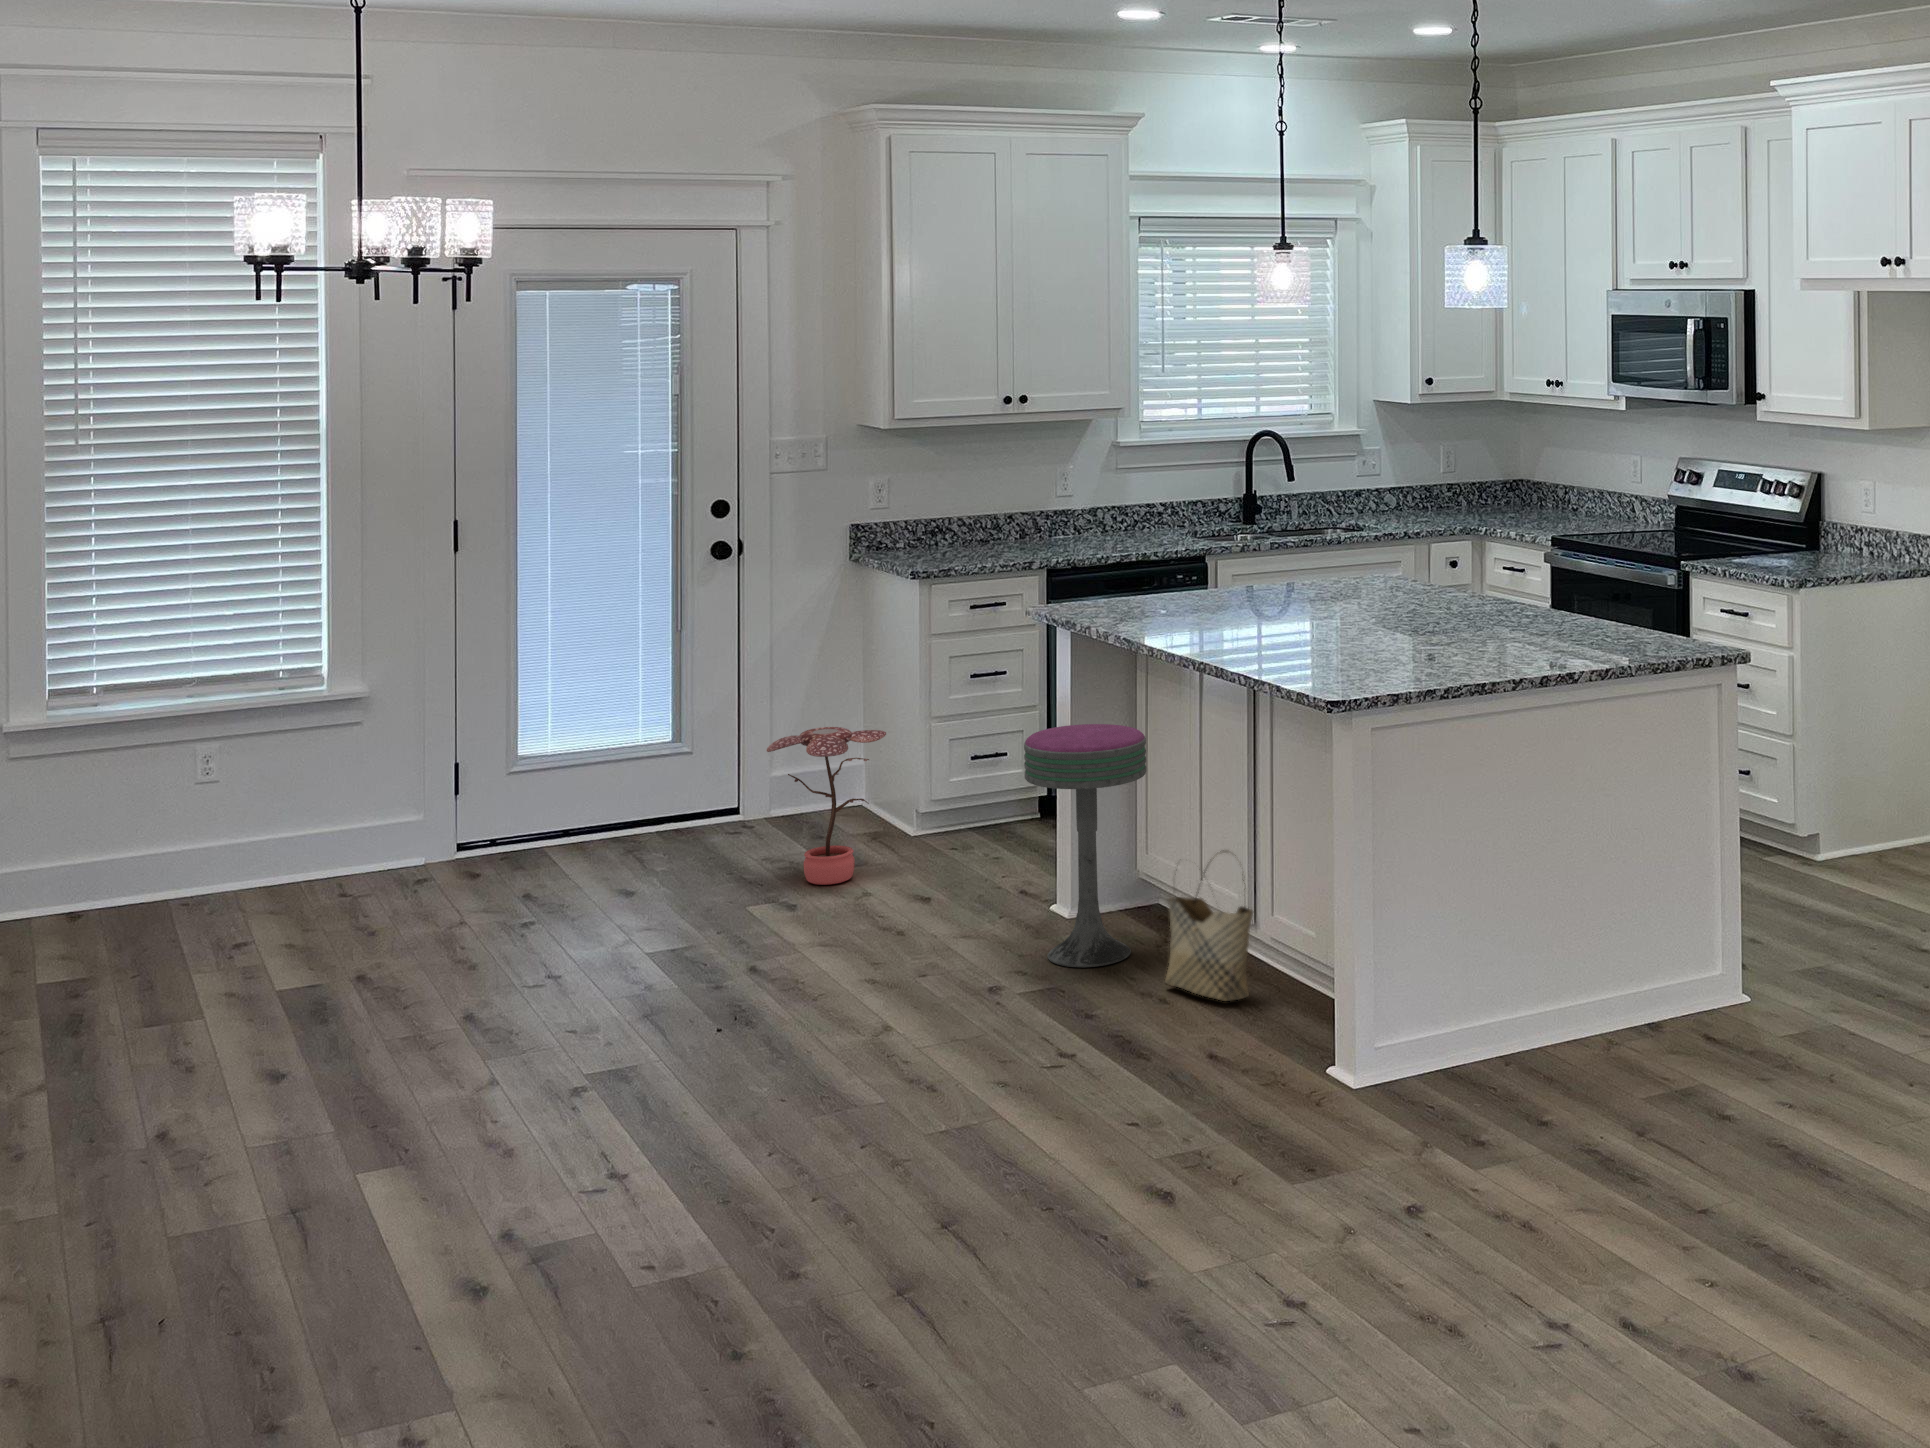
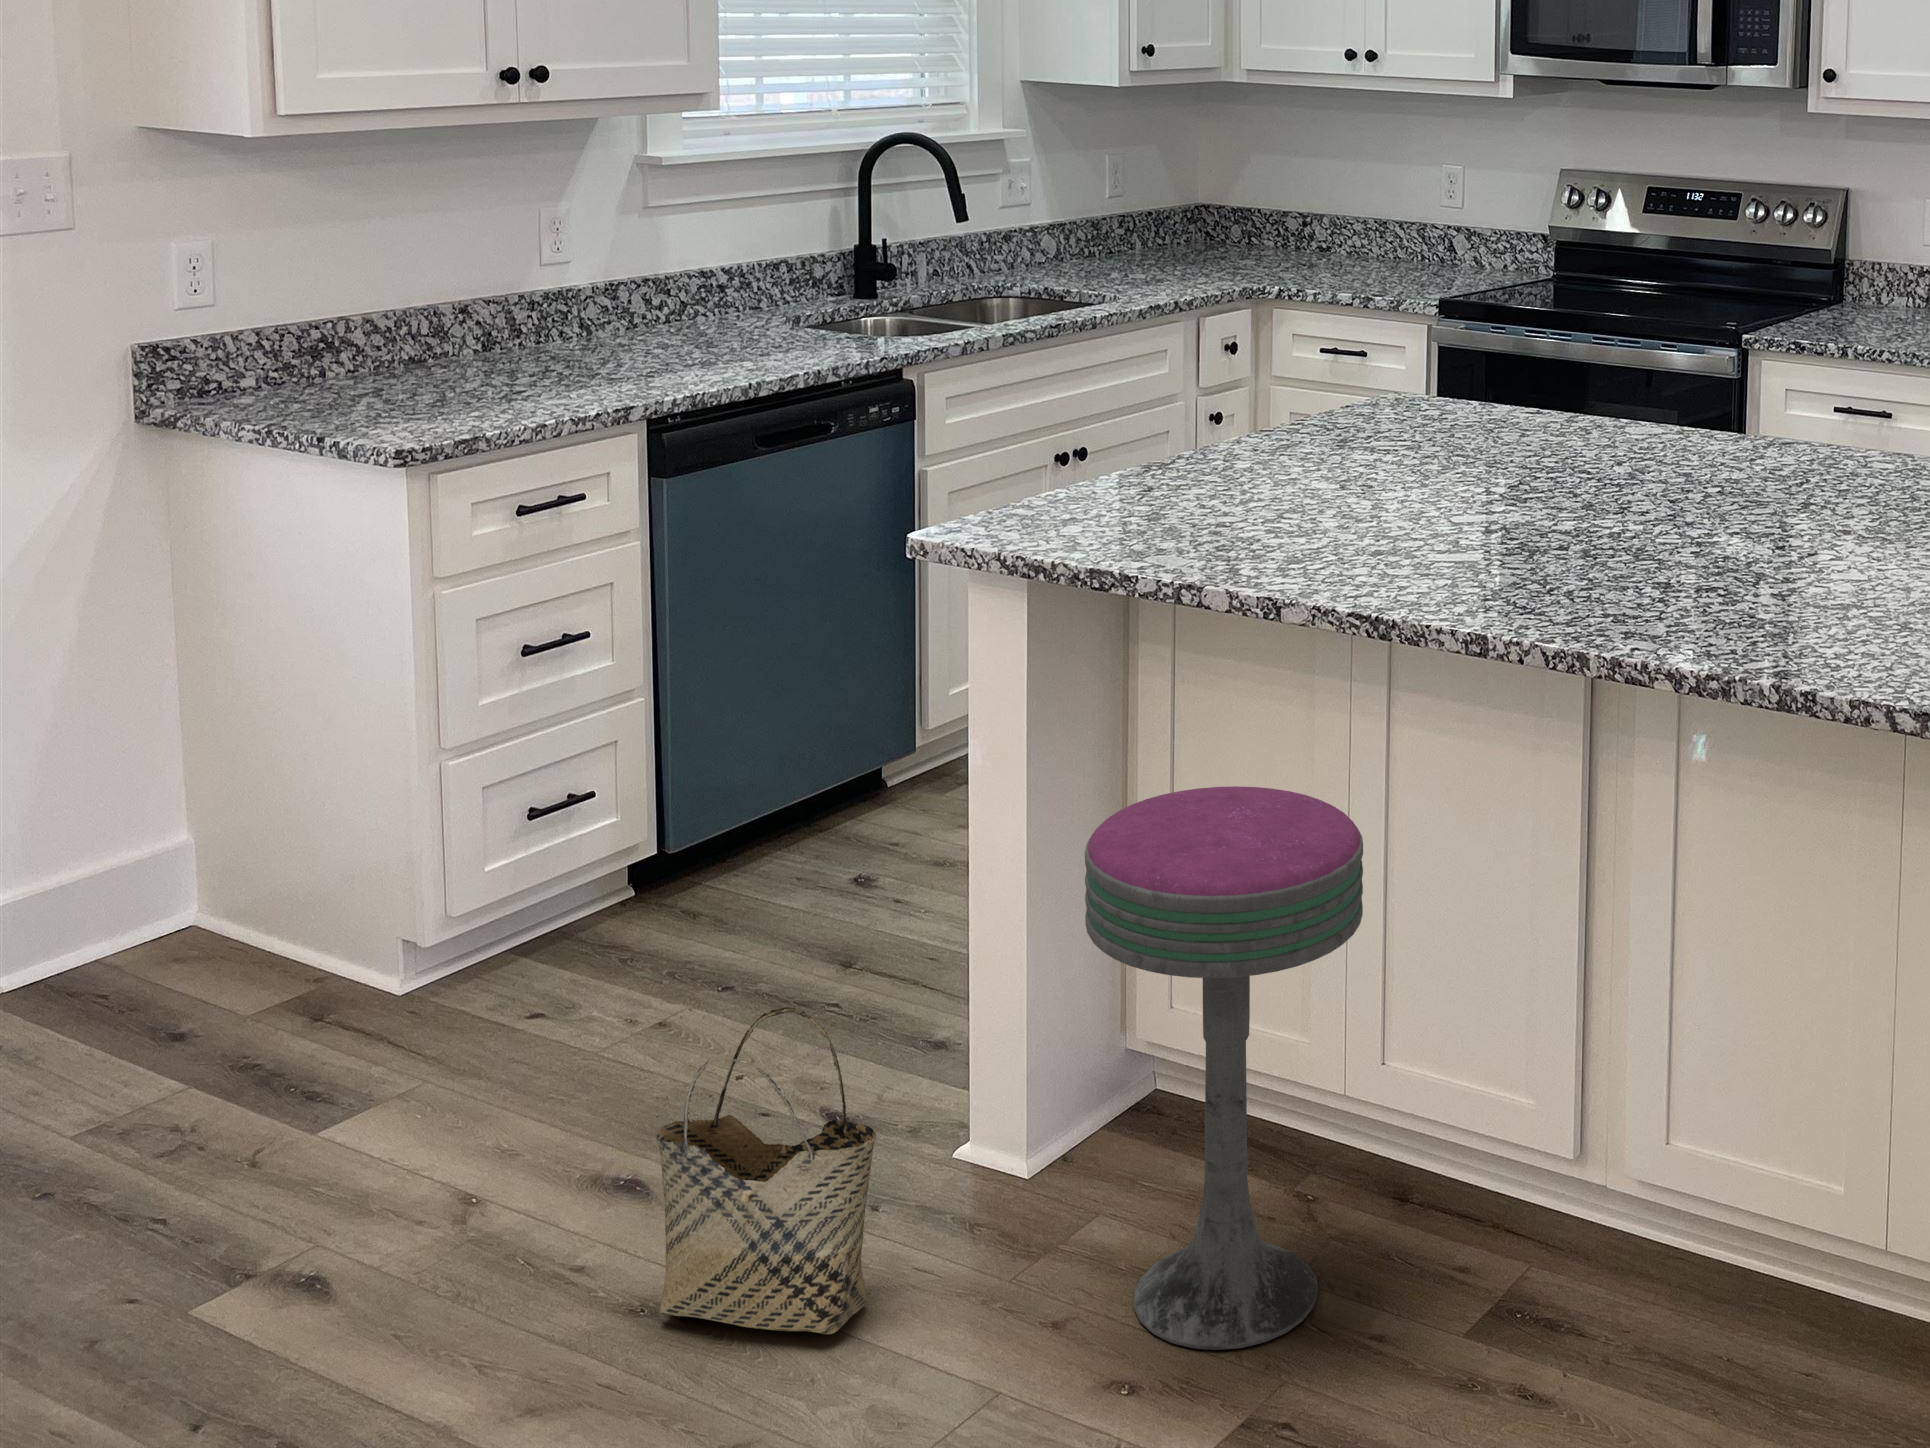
potted plant: present [767,727,886,885] -> none [164,833,463,1222]
woven basket: present [1165,850,1253,1001] -> present [654,1007,876,1334]

